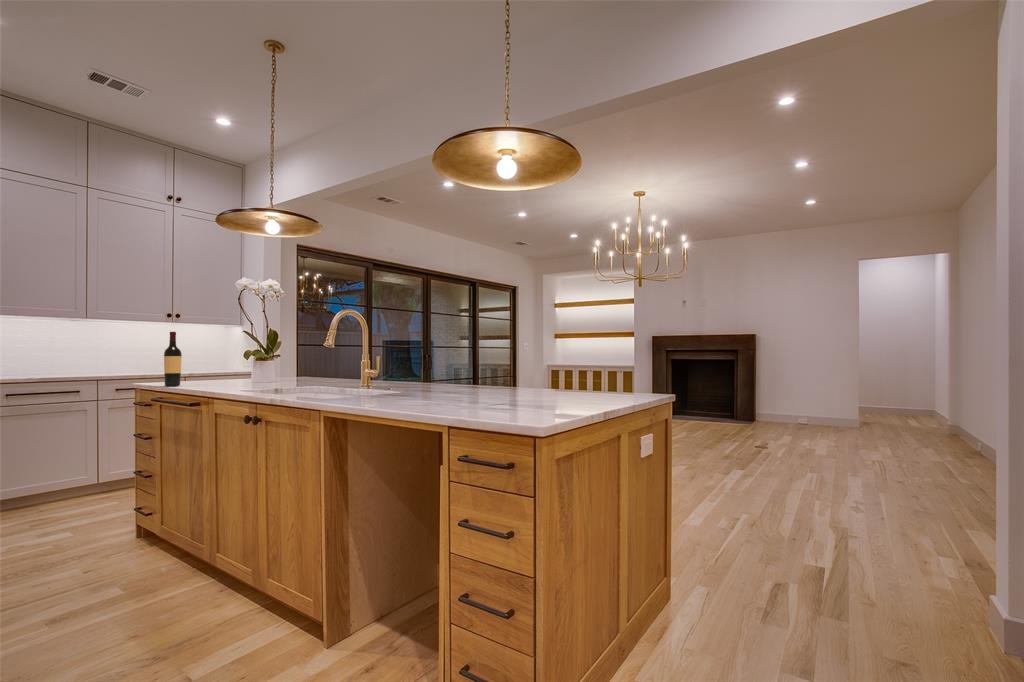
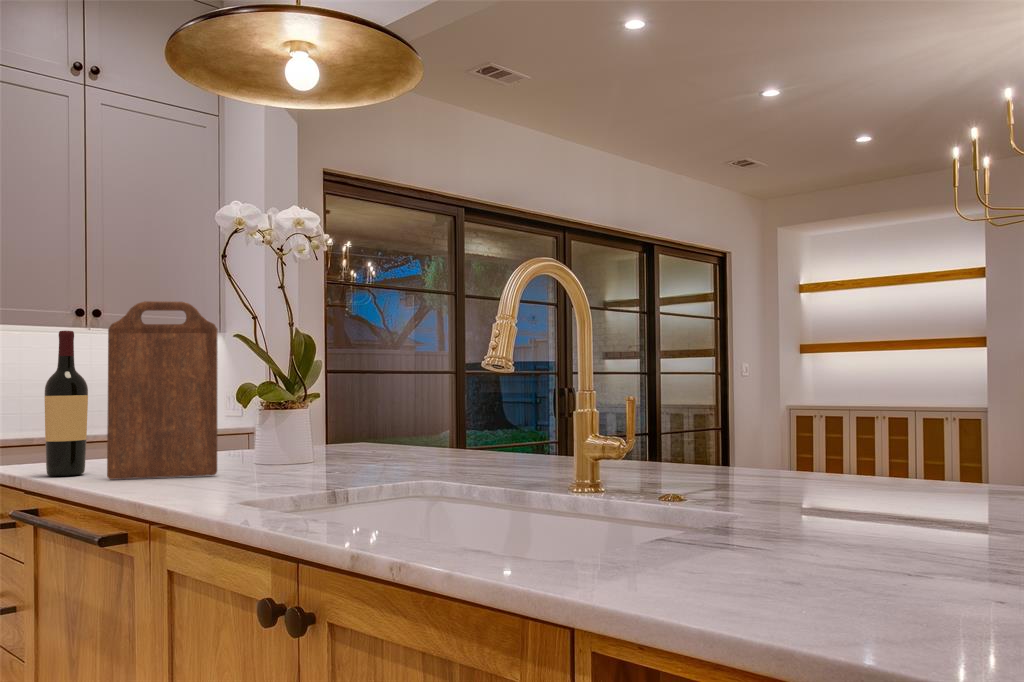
cutting board: none [190,322,234,387] -> present [107,301,218,479]

